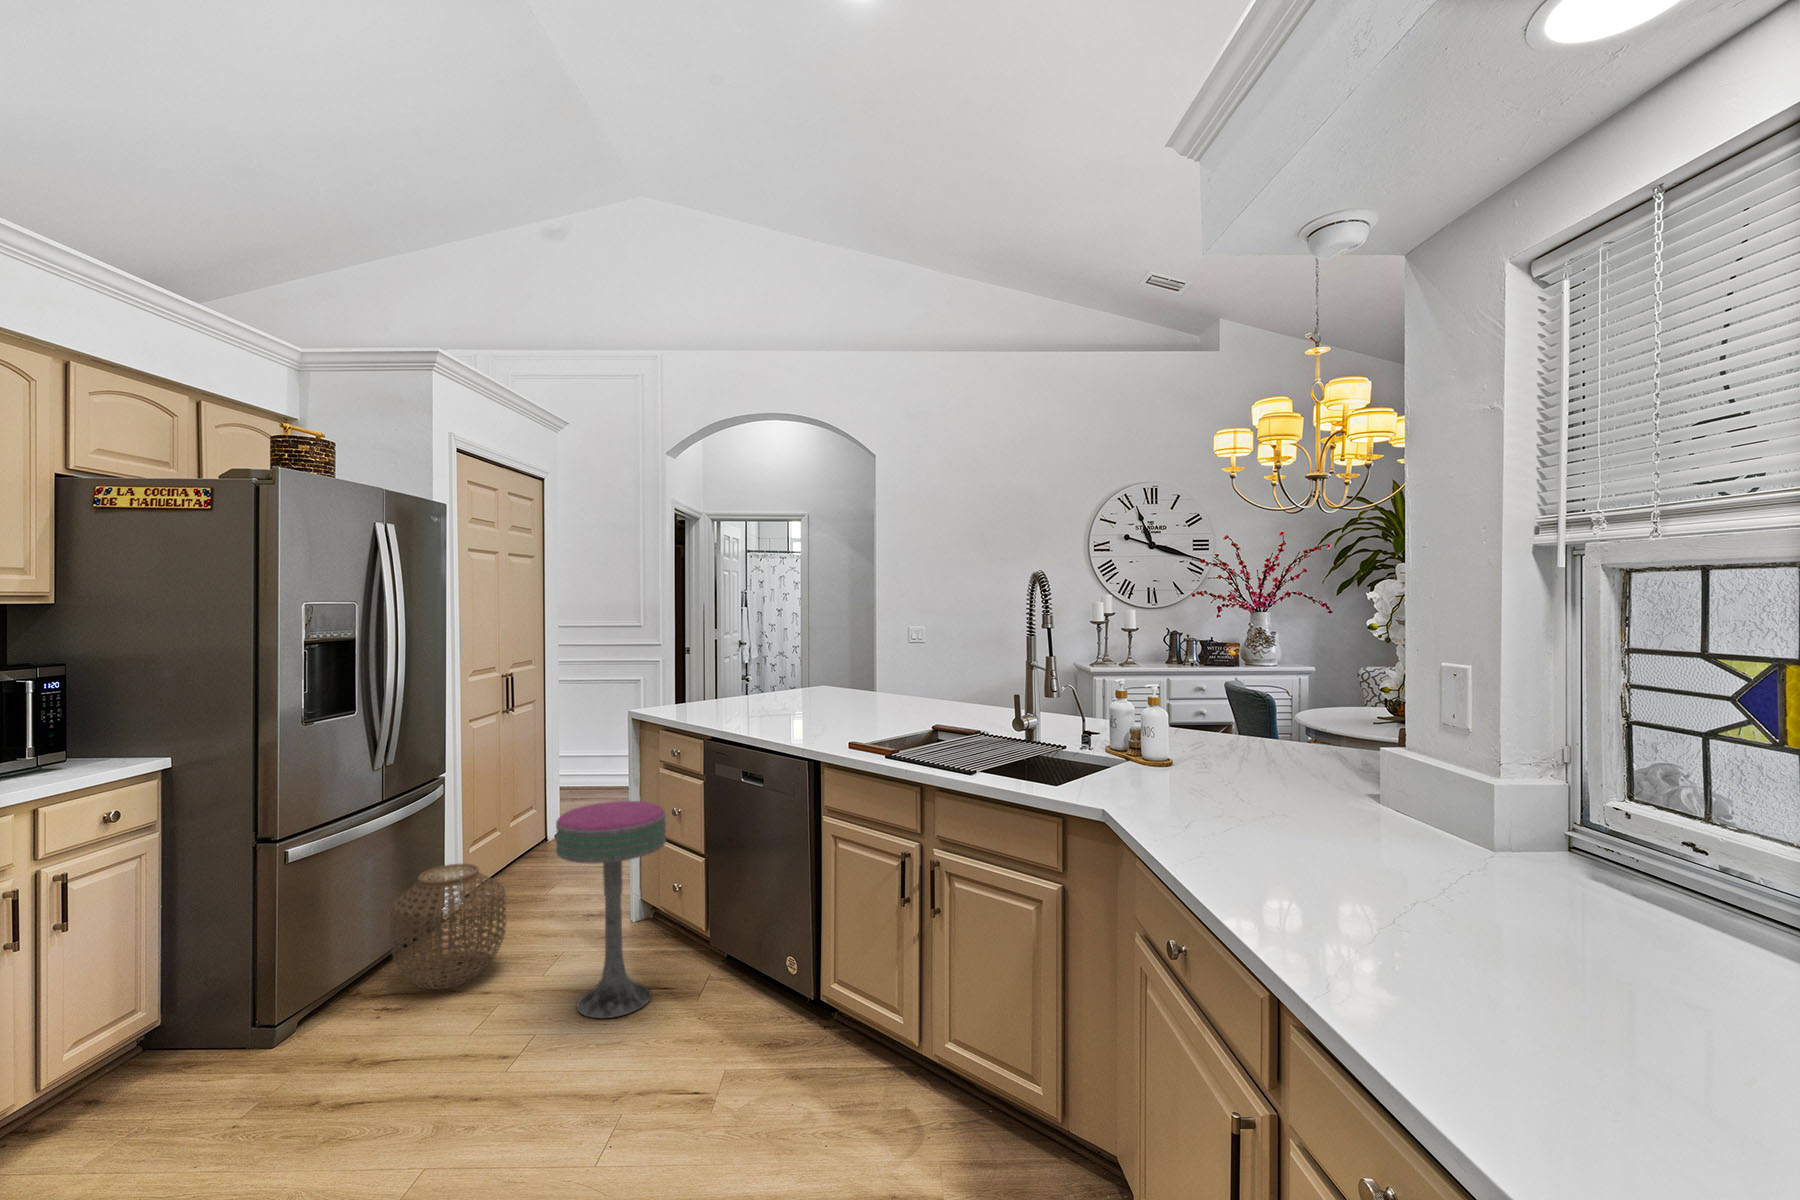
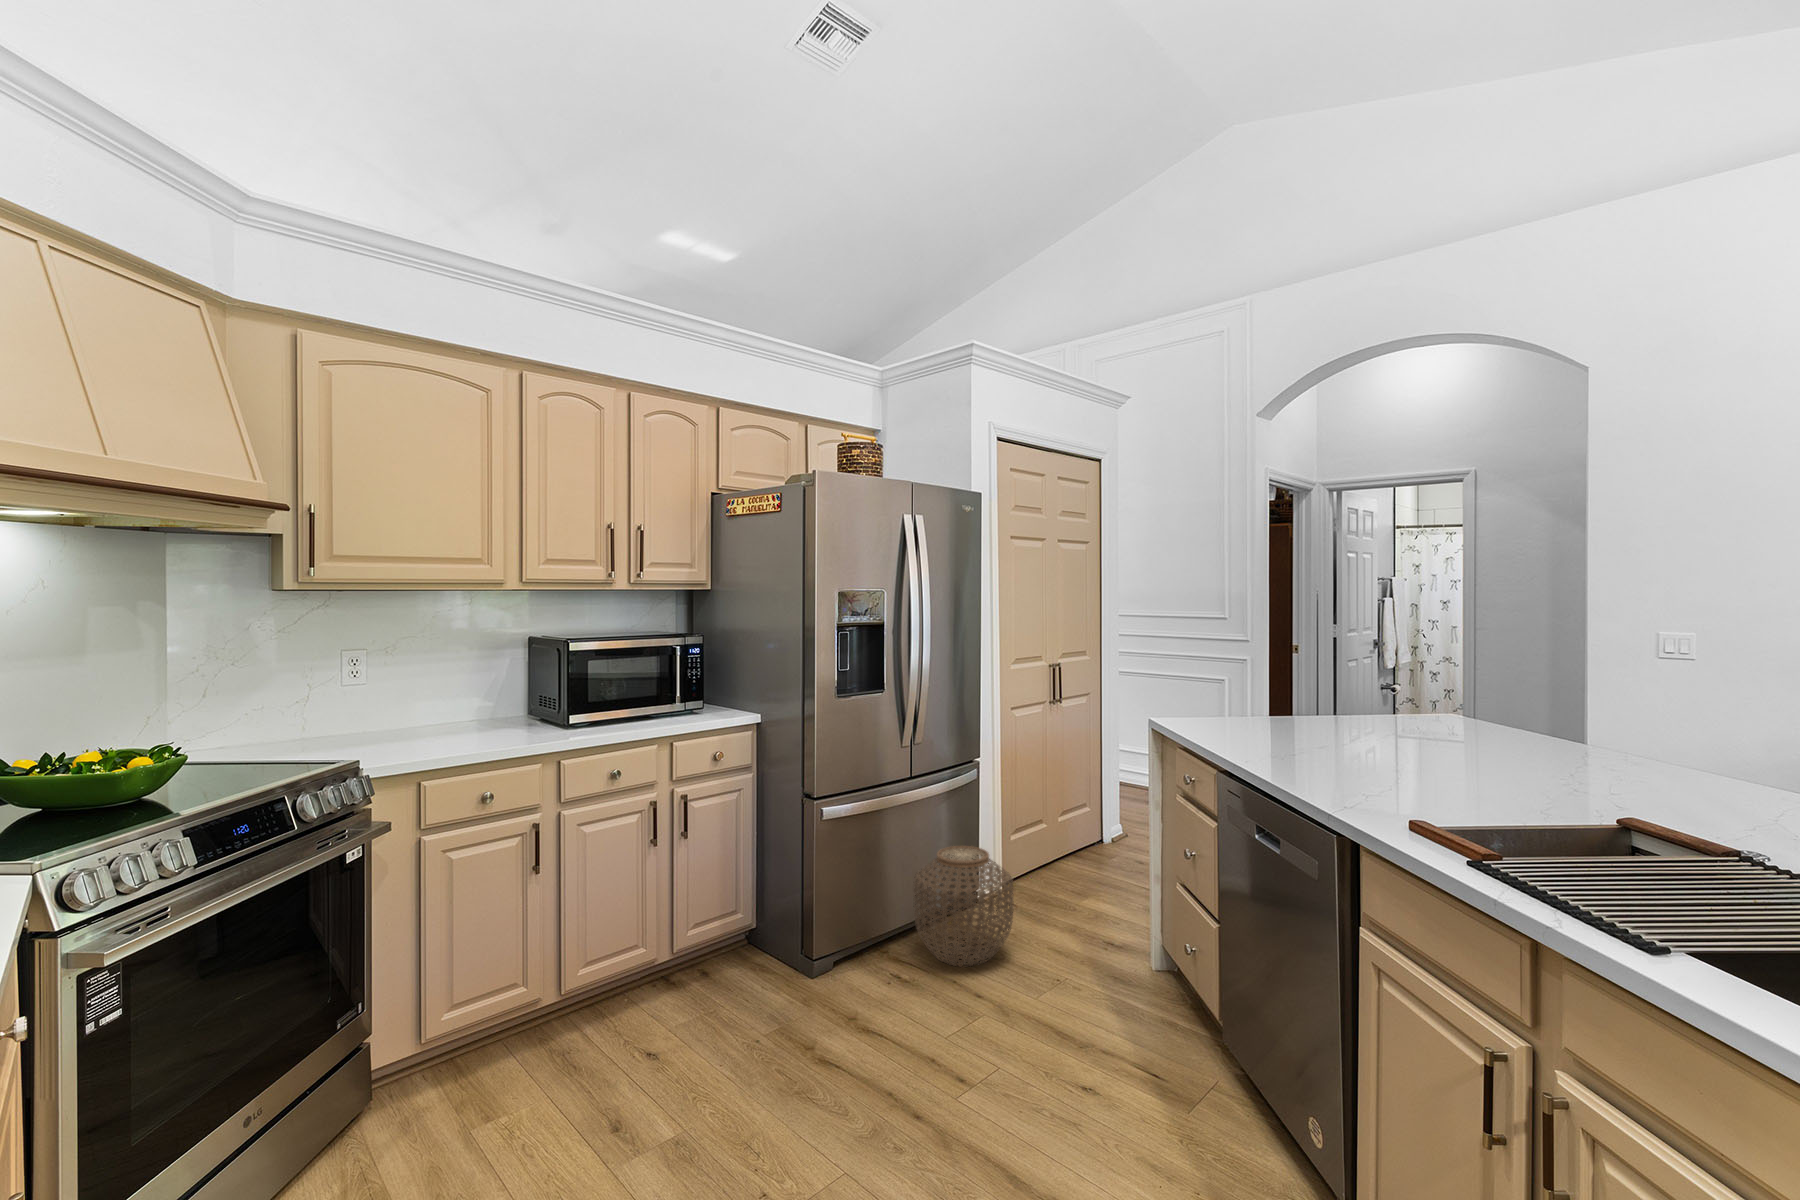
bar stool: present [556,801,666,1018] -> none [1035,812,1154,1055]

